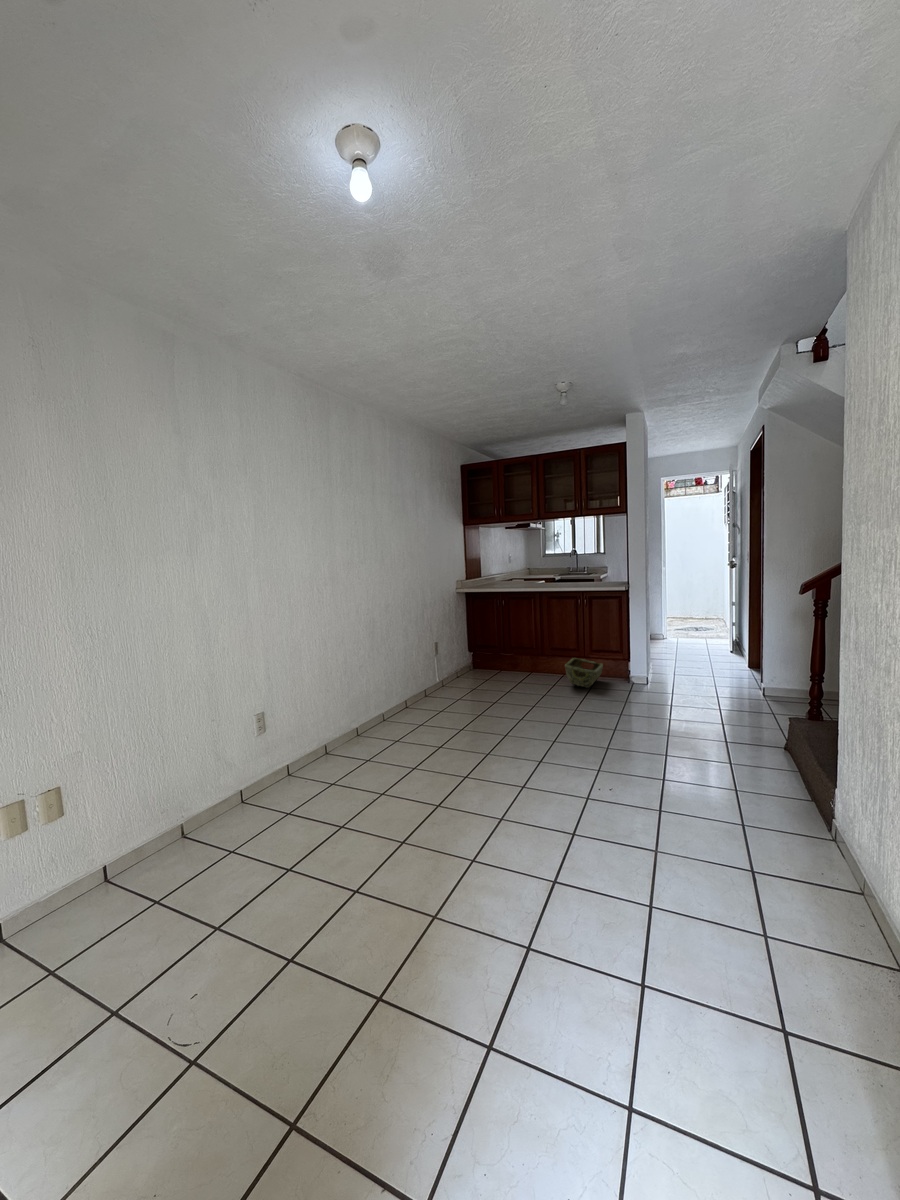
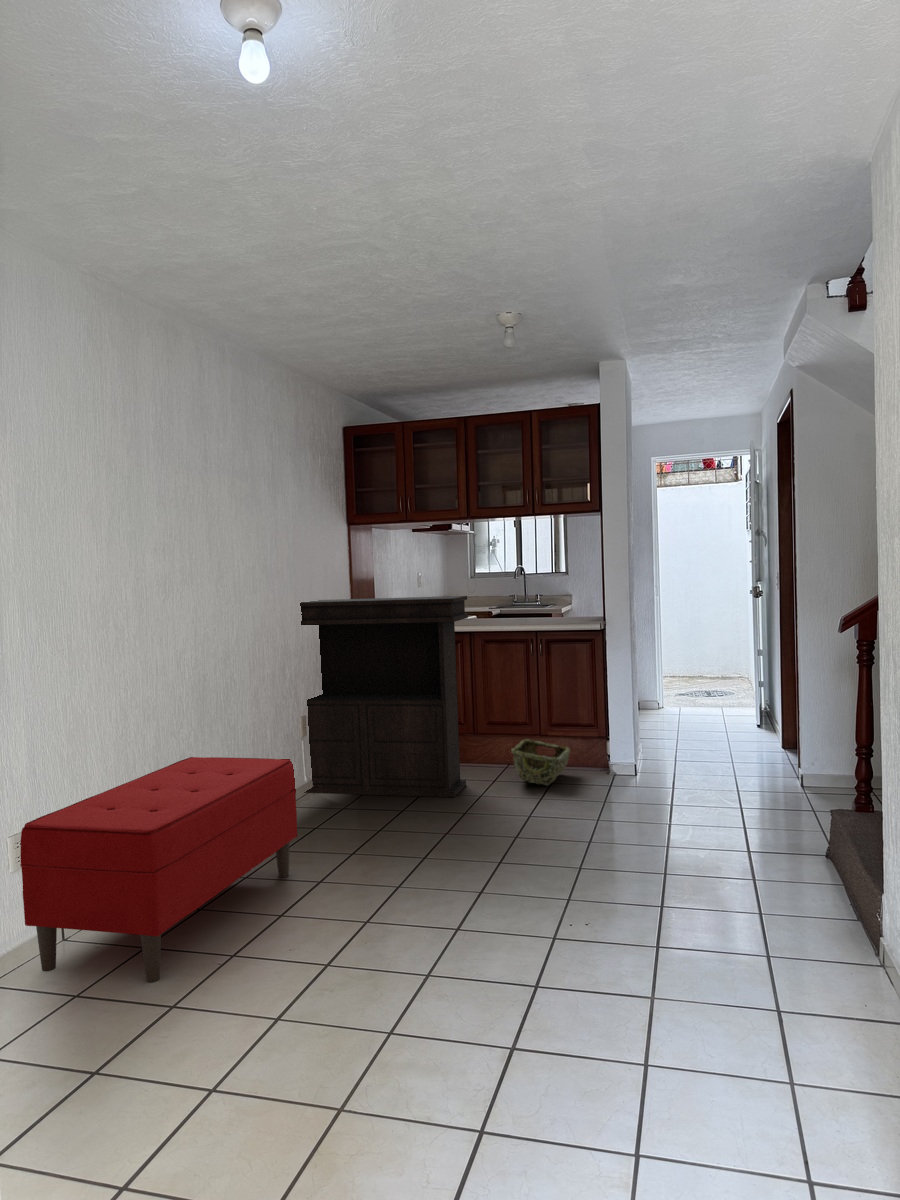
console table: none [411,568,538,693] -> present [300,596,468,797]
bench: none [254,667,426,809] -> present [20,757,297,982]

